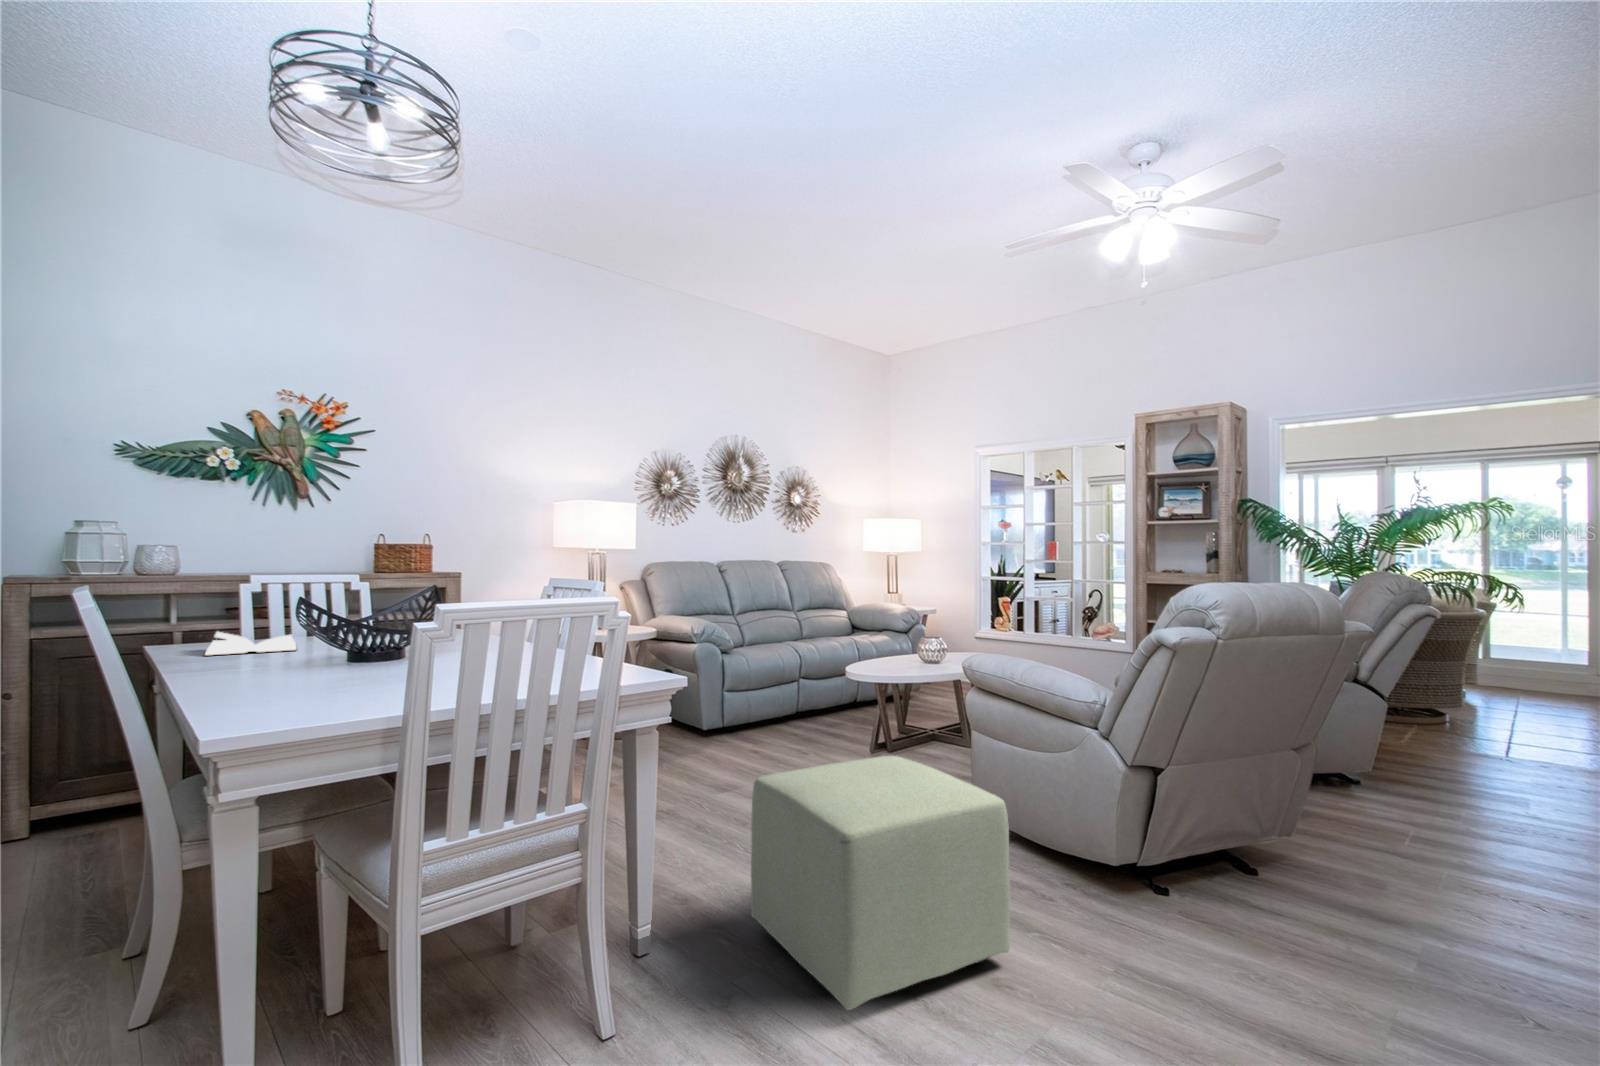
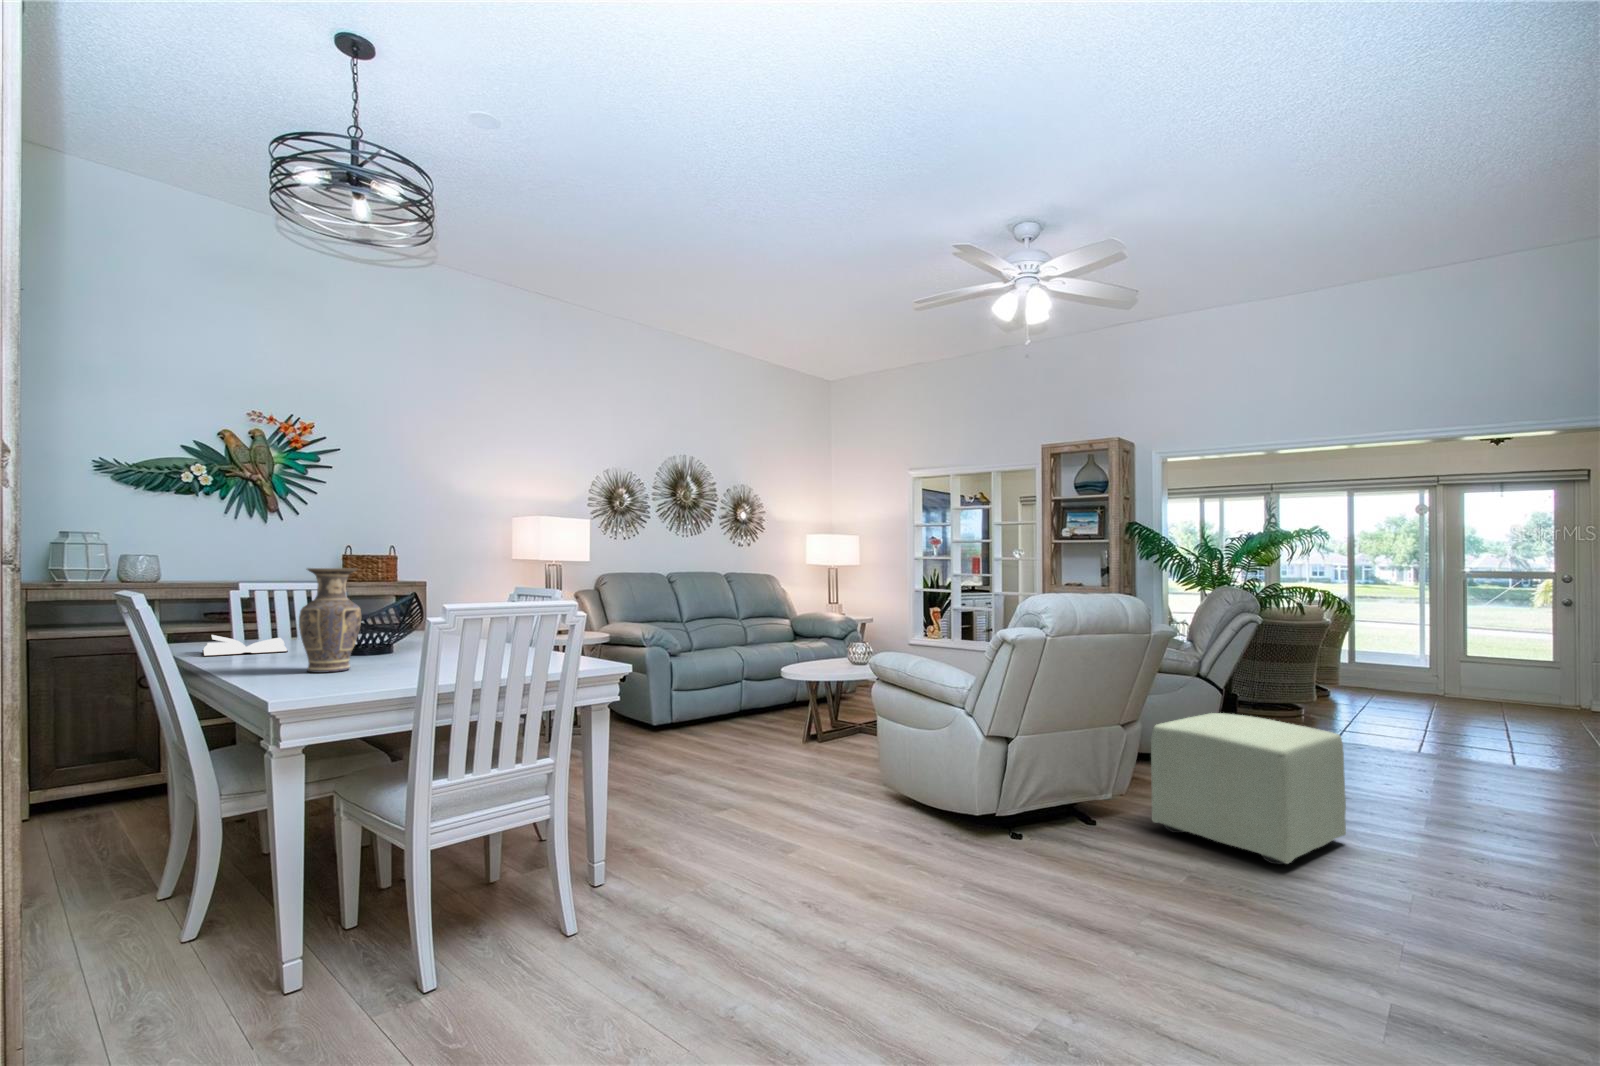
vase: none [290,558,362,678] -> present [299,568,361,673]
ottoman: present [751,756,1010,1010] -> present [1151,713,1346,864]

